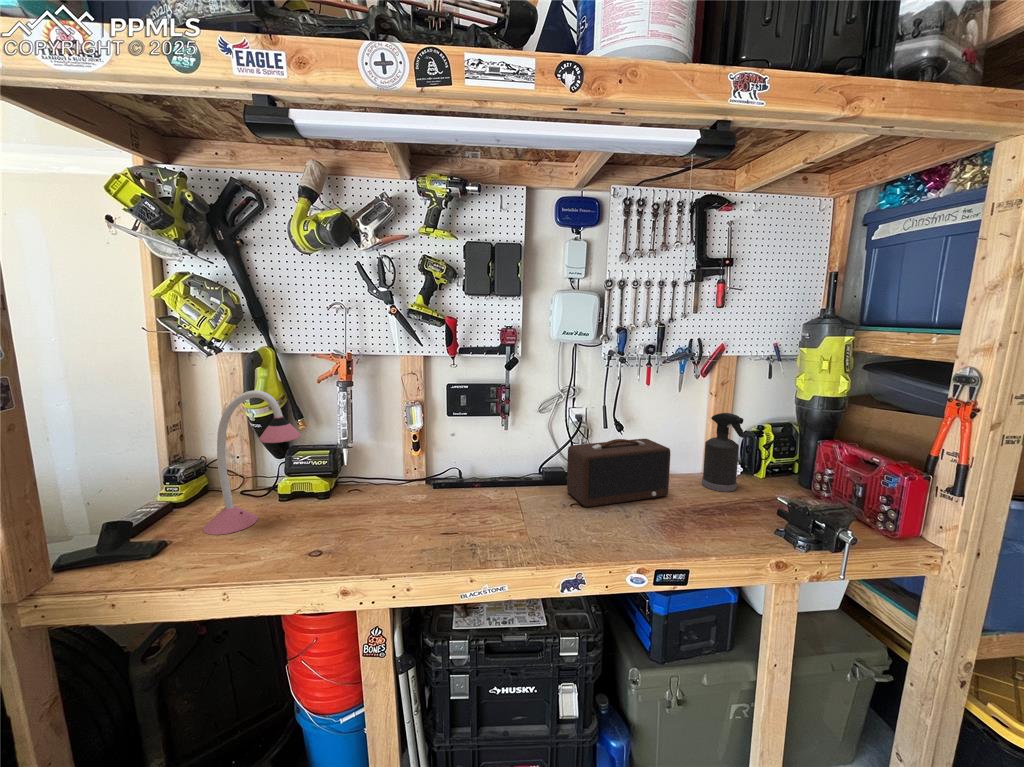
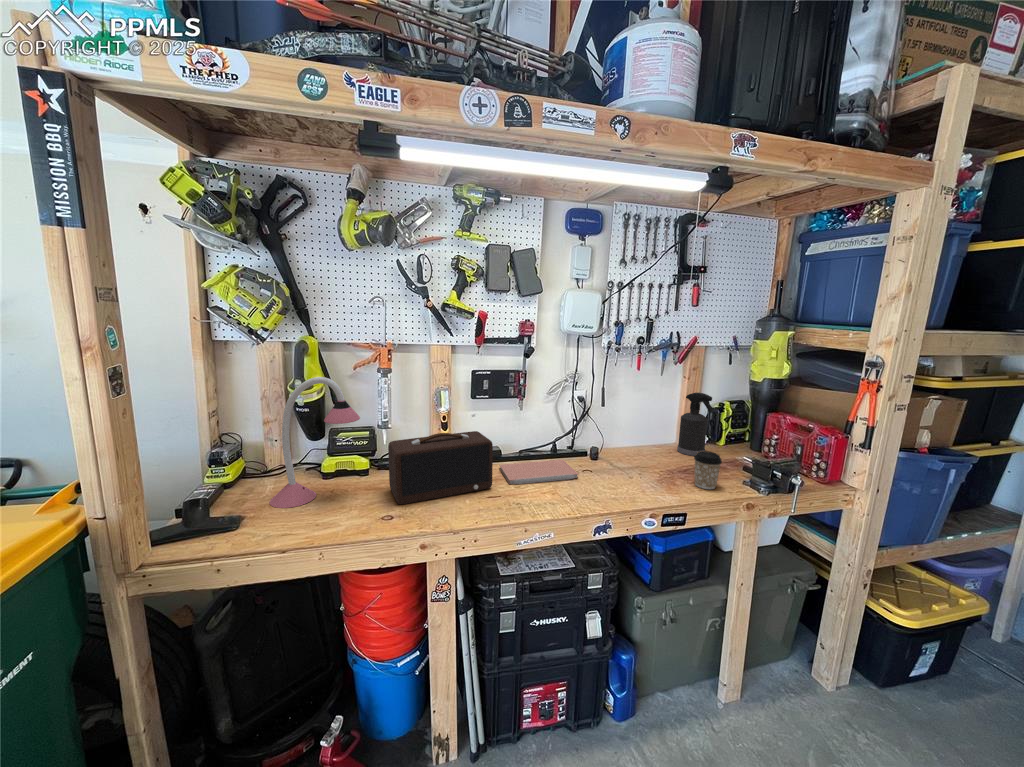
speaker: present [567,439,670,507] -> present [388,431,493,504]
coffee cup: none [706,488,742,538] -> present [694,451,722,489]
notebook: none [473,490,561,519] -> present [499,460,578,484]

